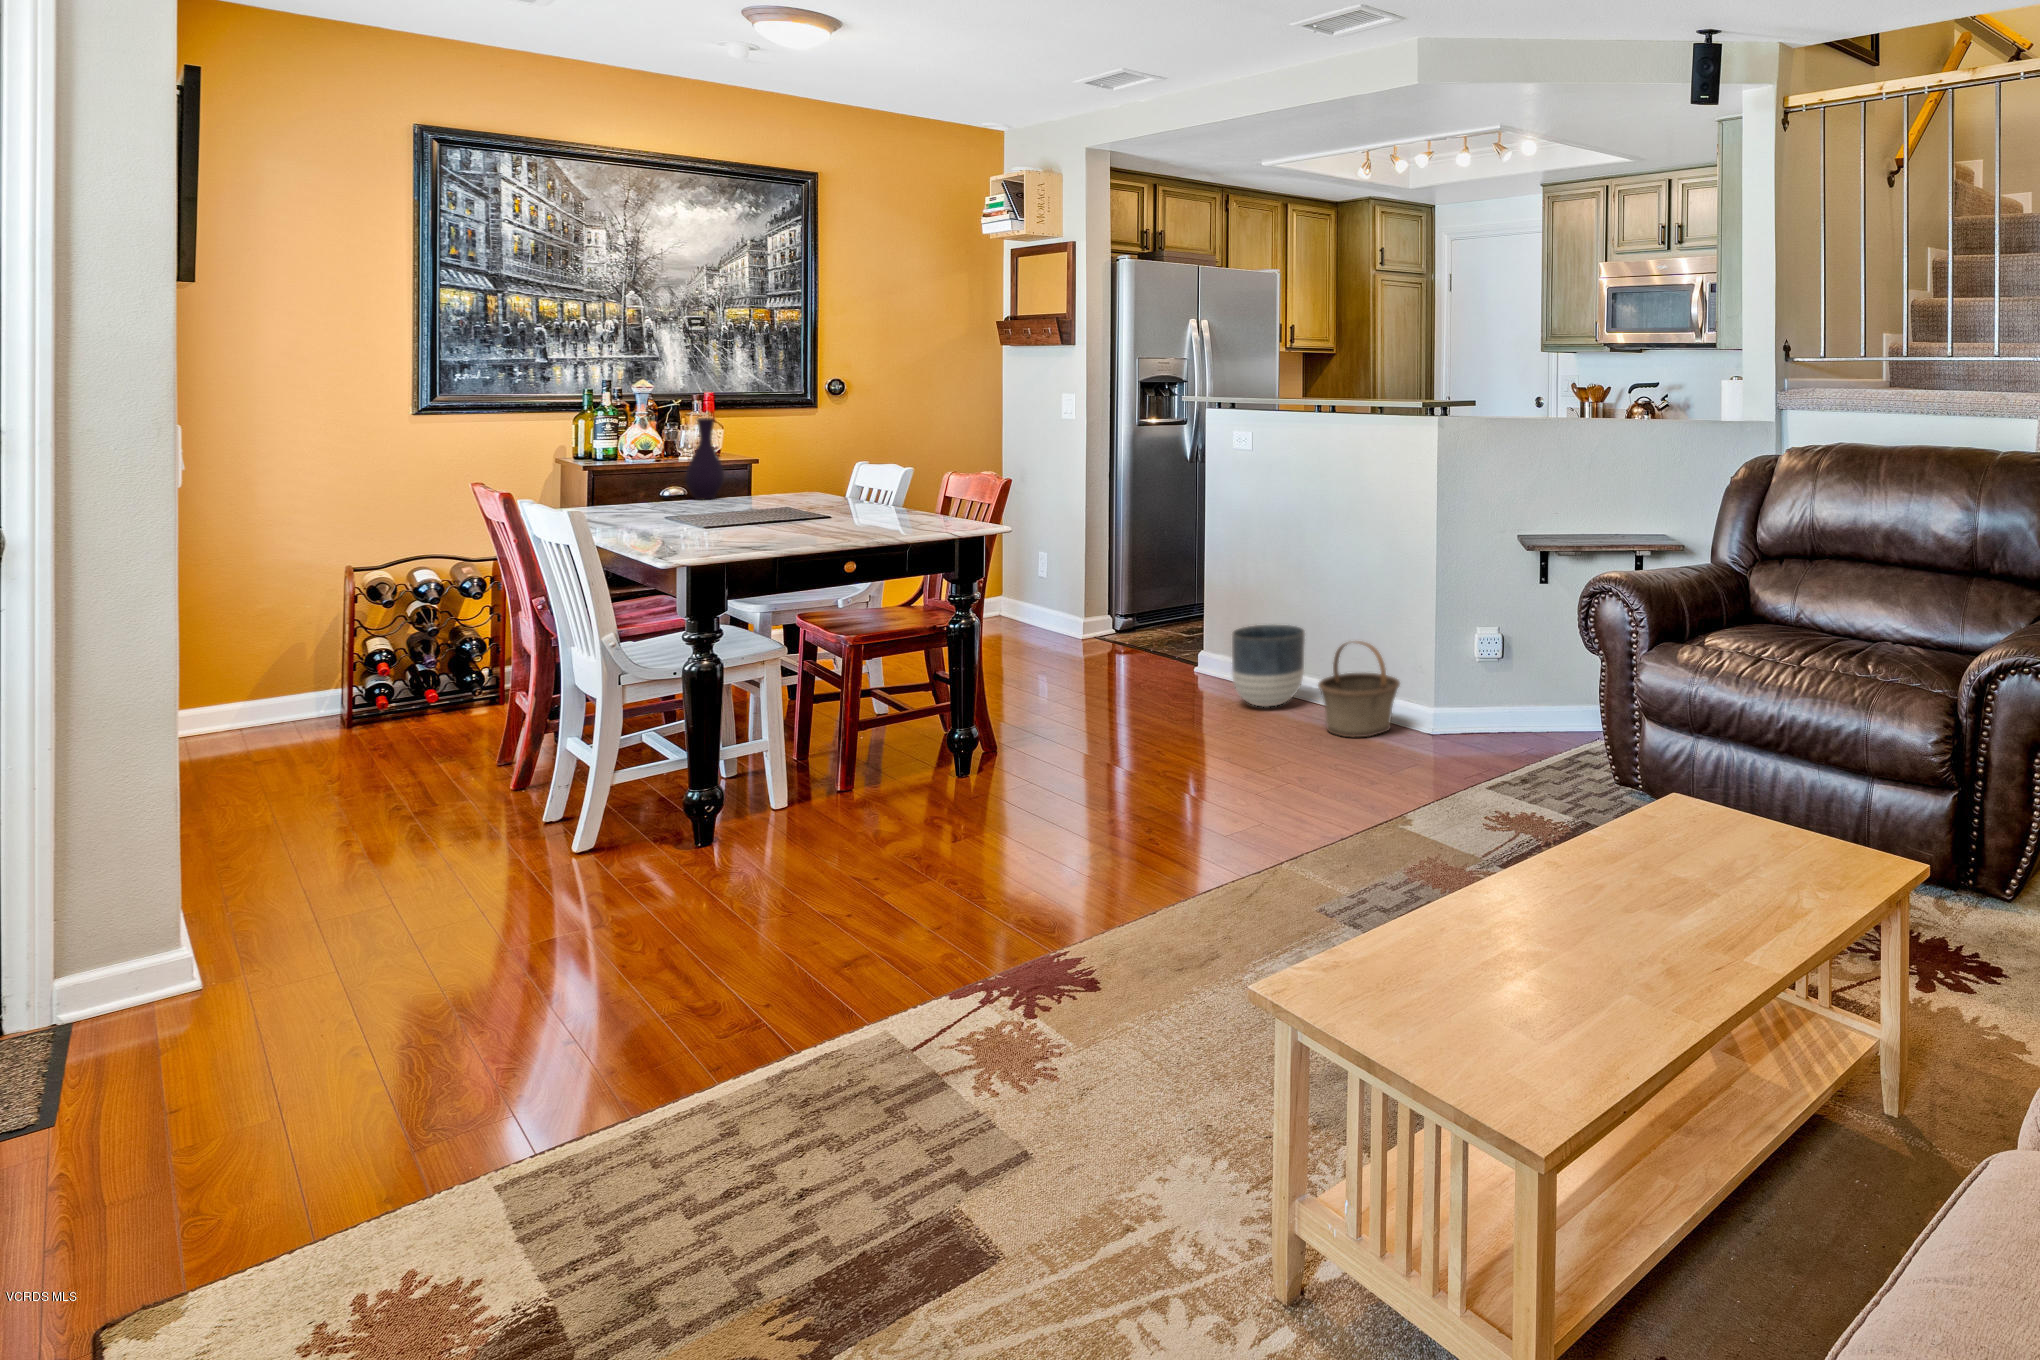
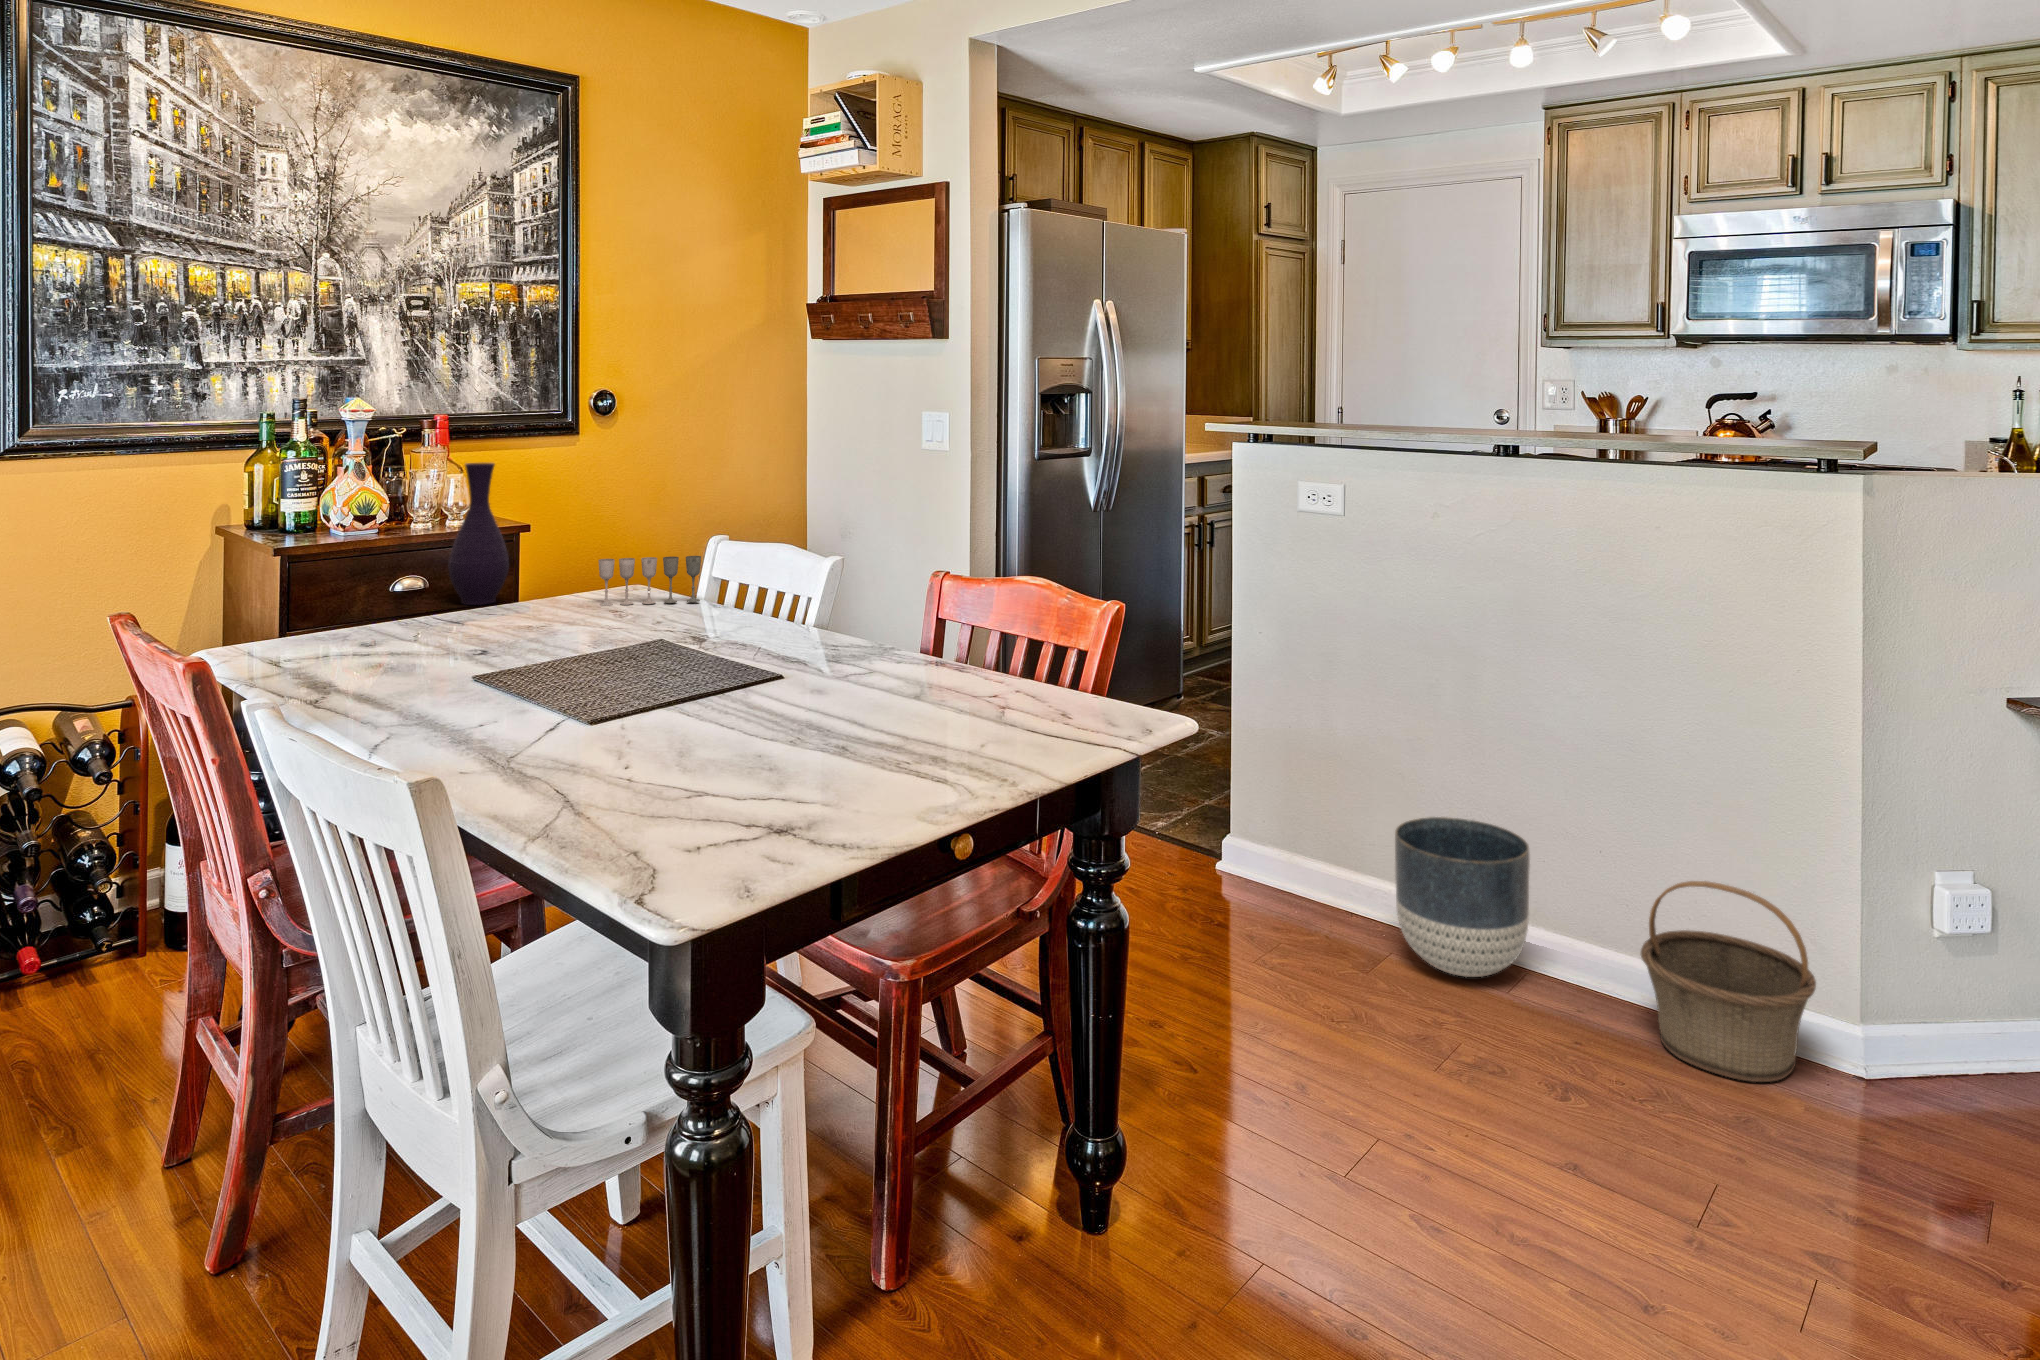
wine glass: none [777,473,843,501] -> present [599,556,701,606]

